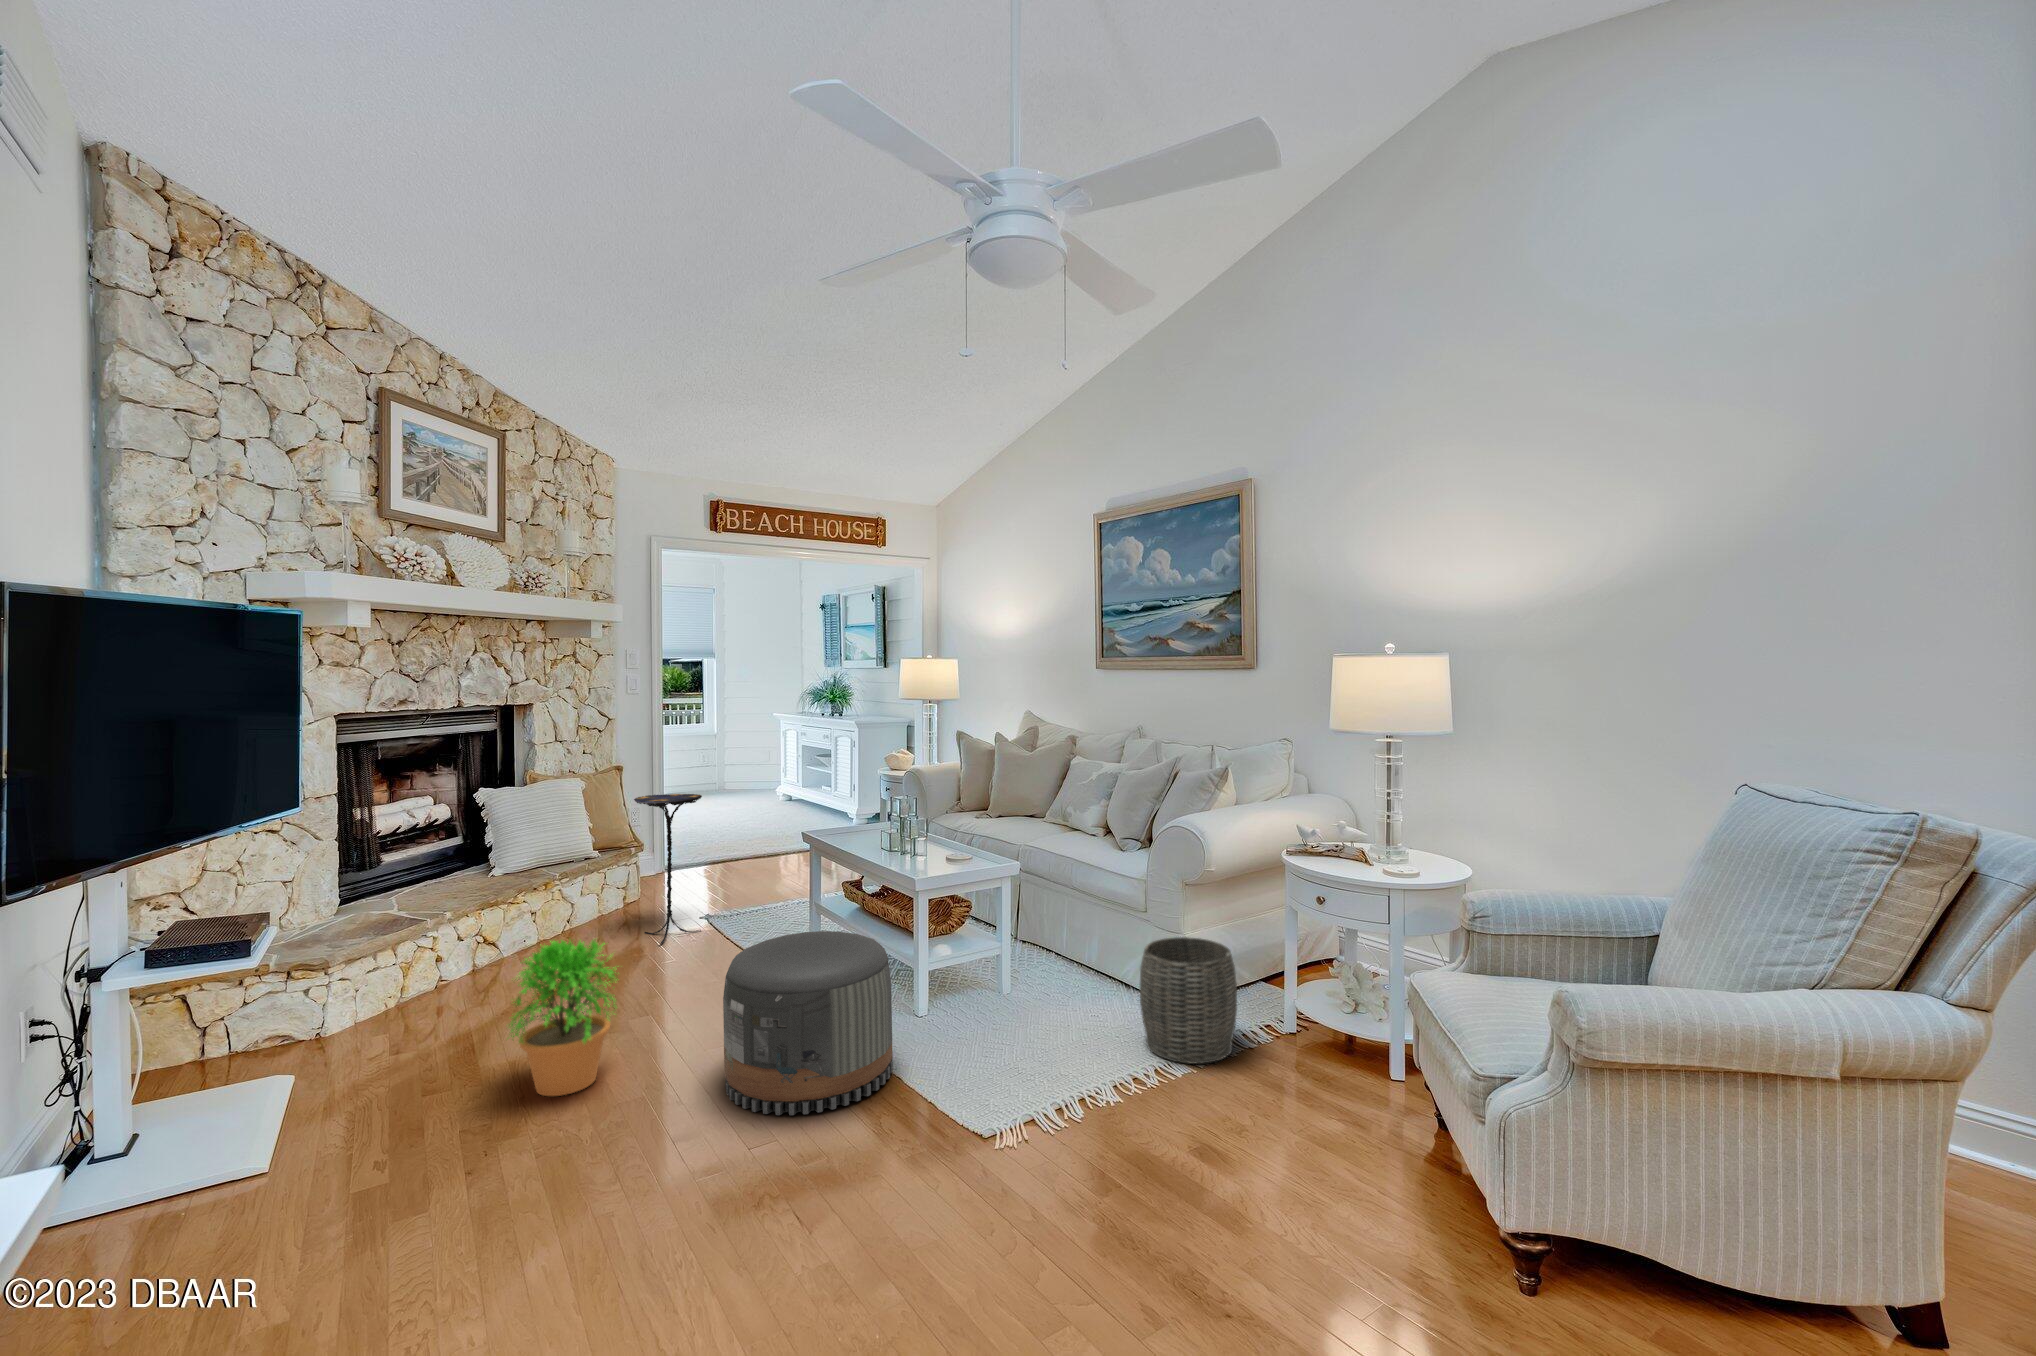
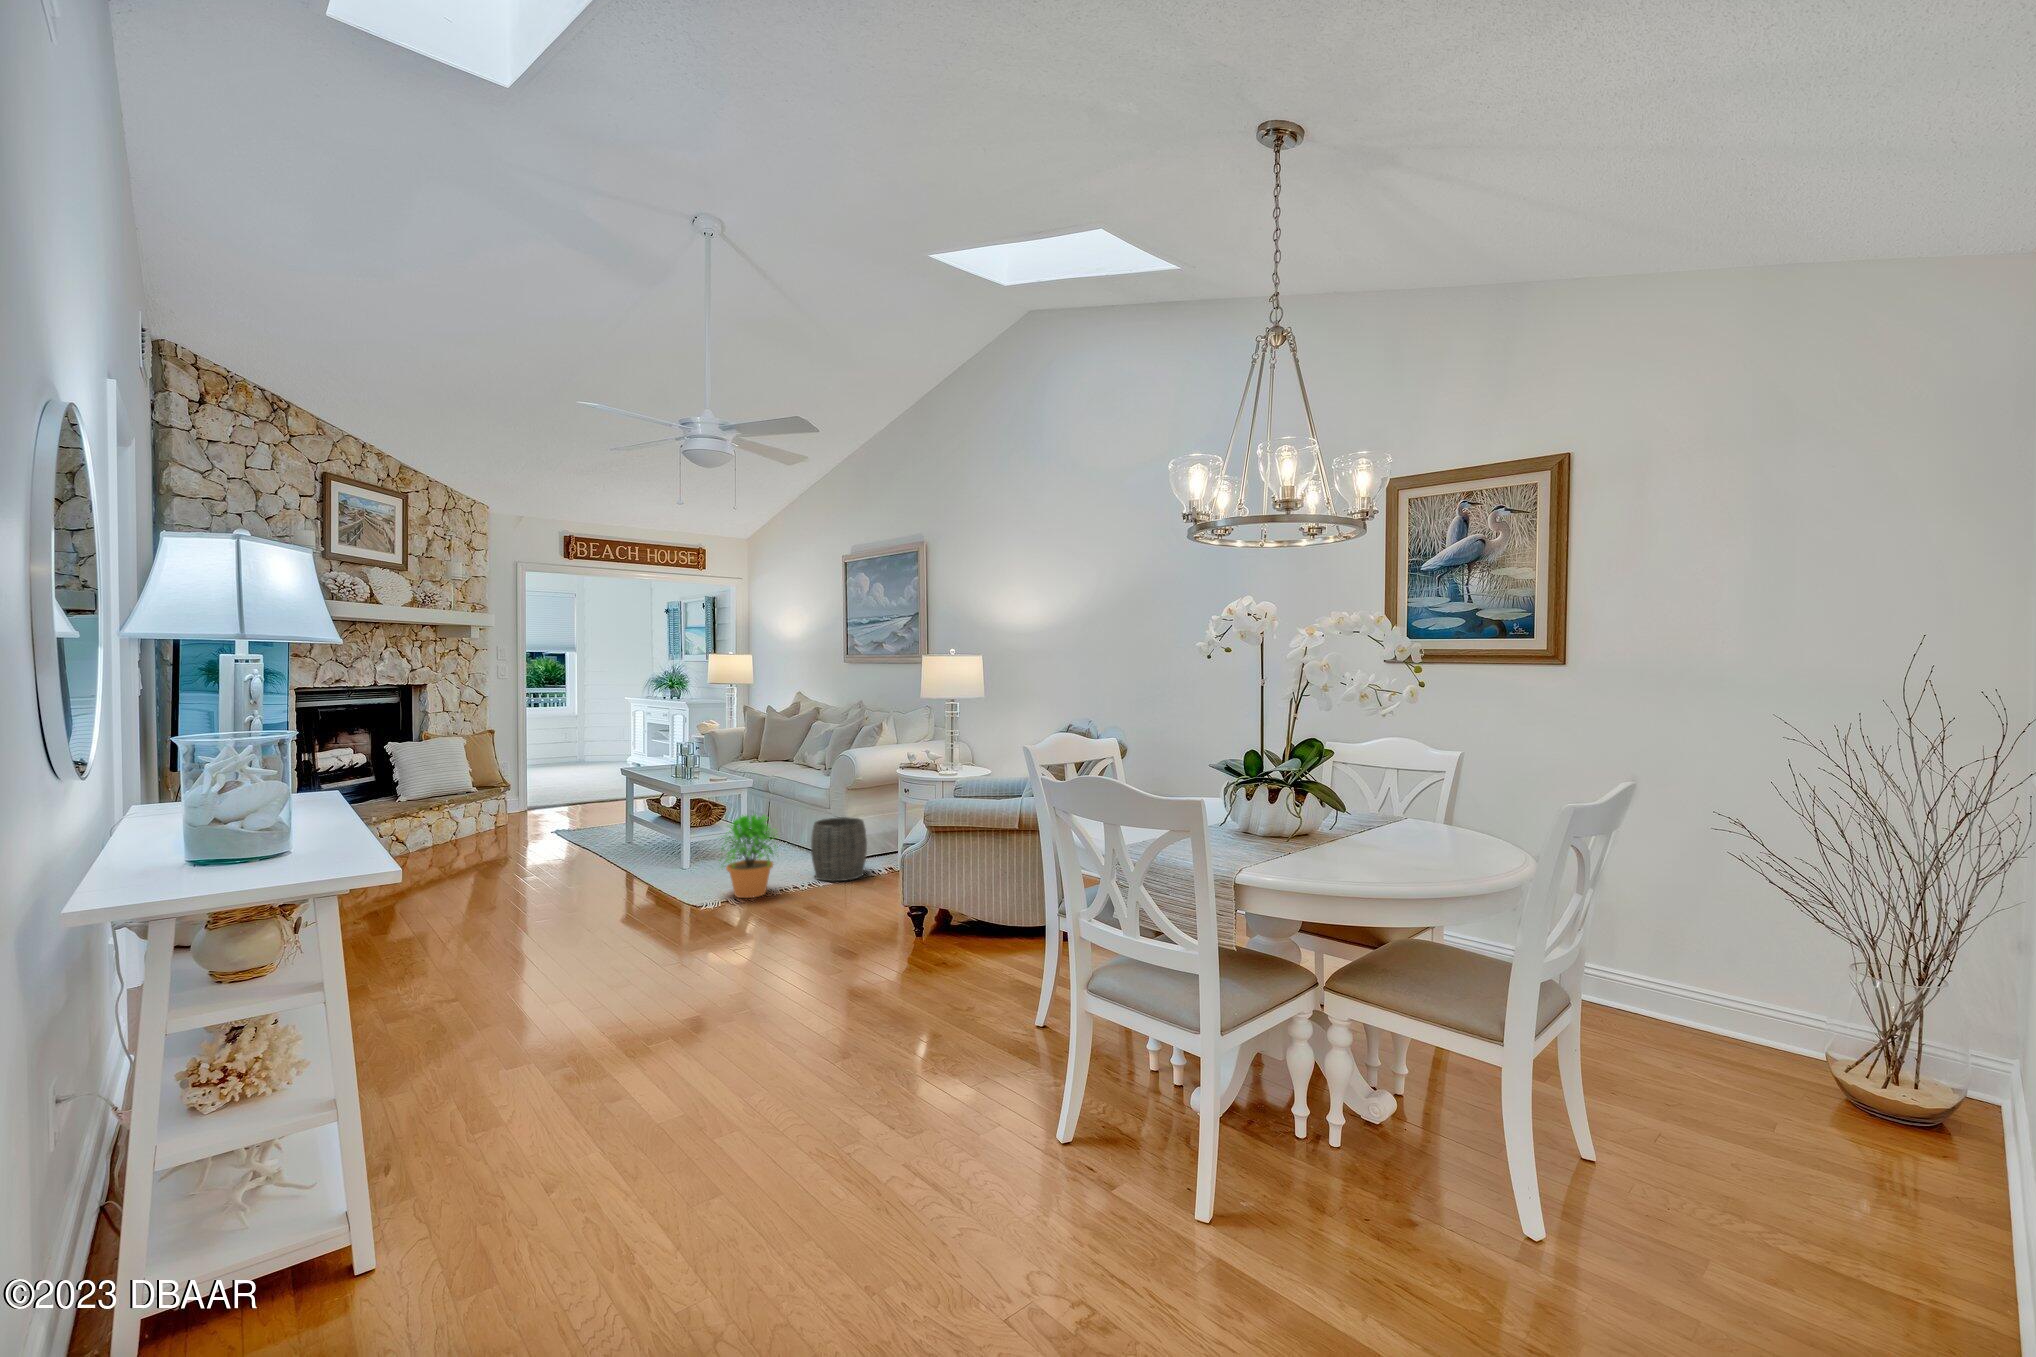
side table: present [634,794,702,943] -> none [503,745,553,843]
pouf: present [723,931,893,1115] -> none [556,814,660,903]
potted plant: present [509,939,618,1096] -> present [719,815,778,898]

